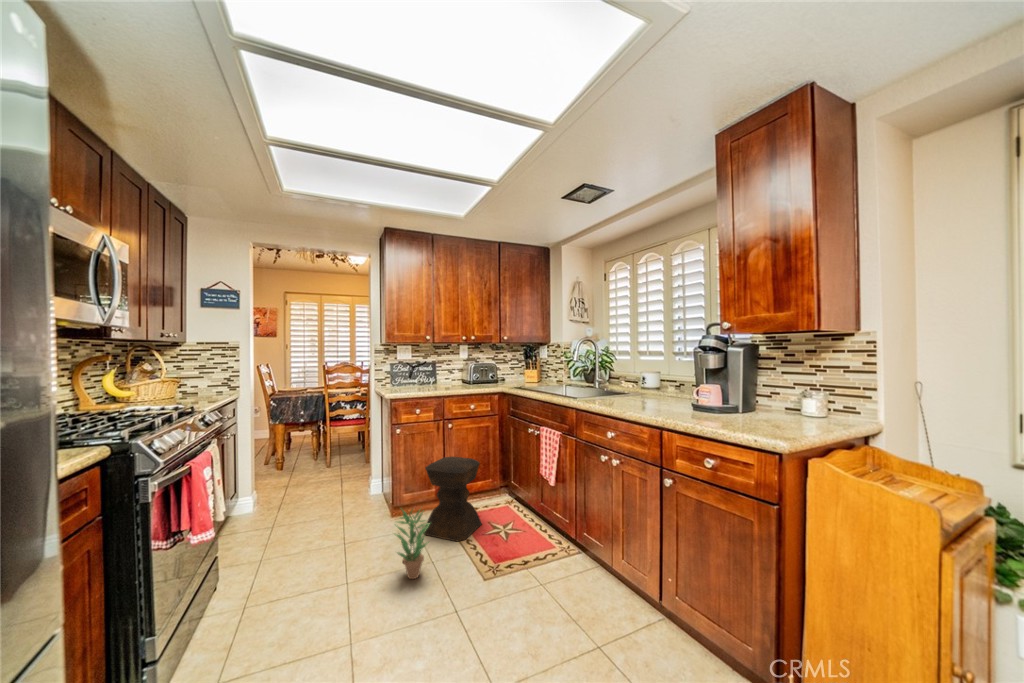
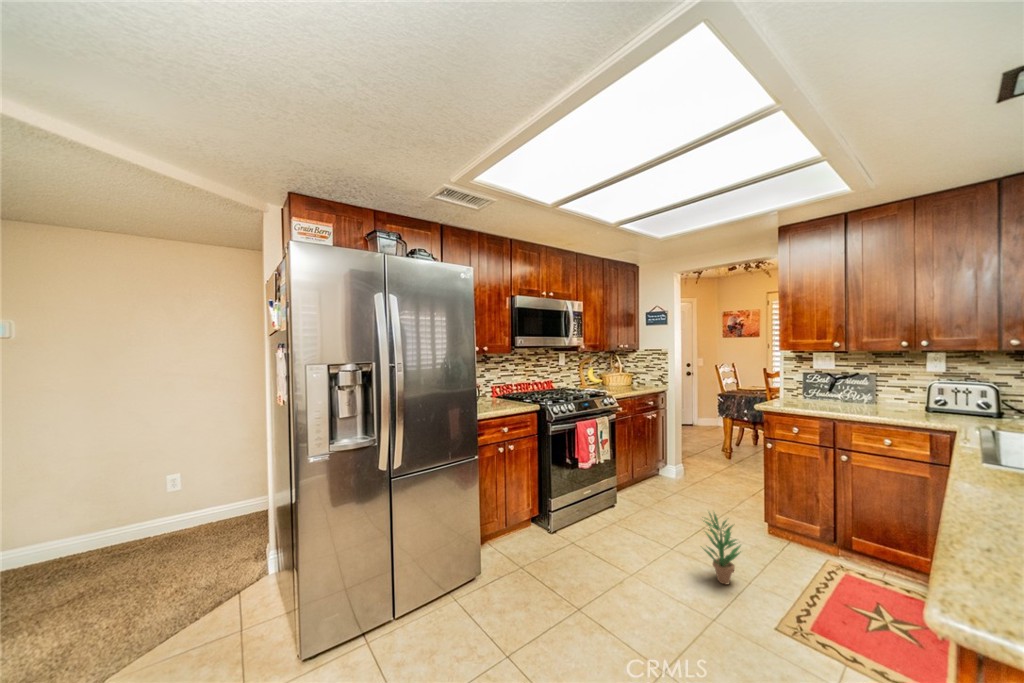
stool: present [424,456,482,541] -> none [780,491,872,599]

